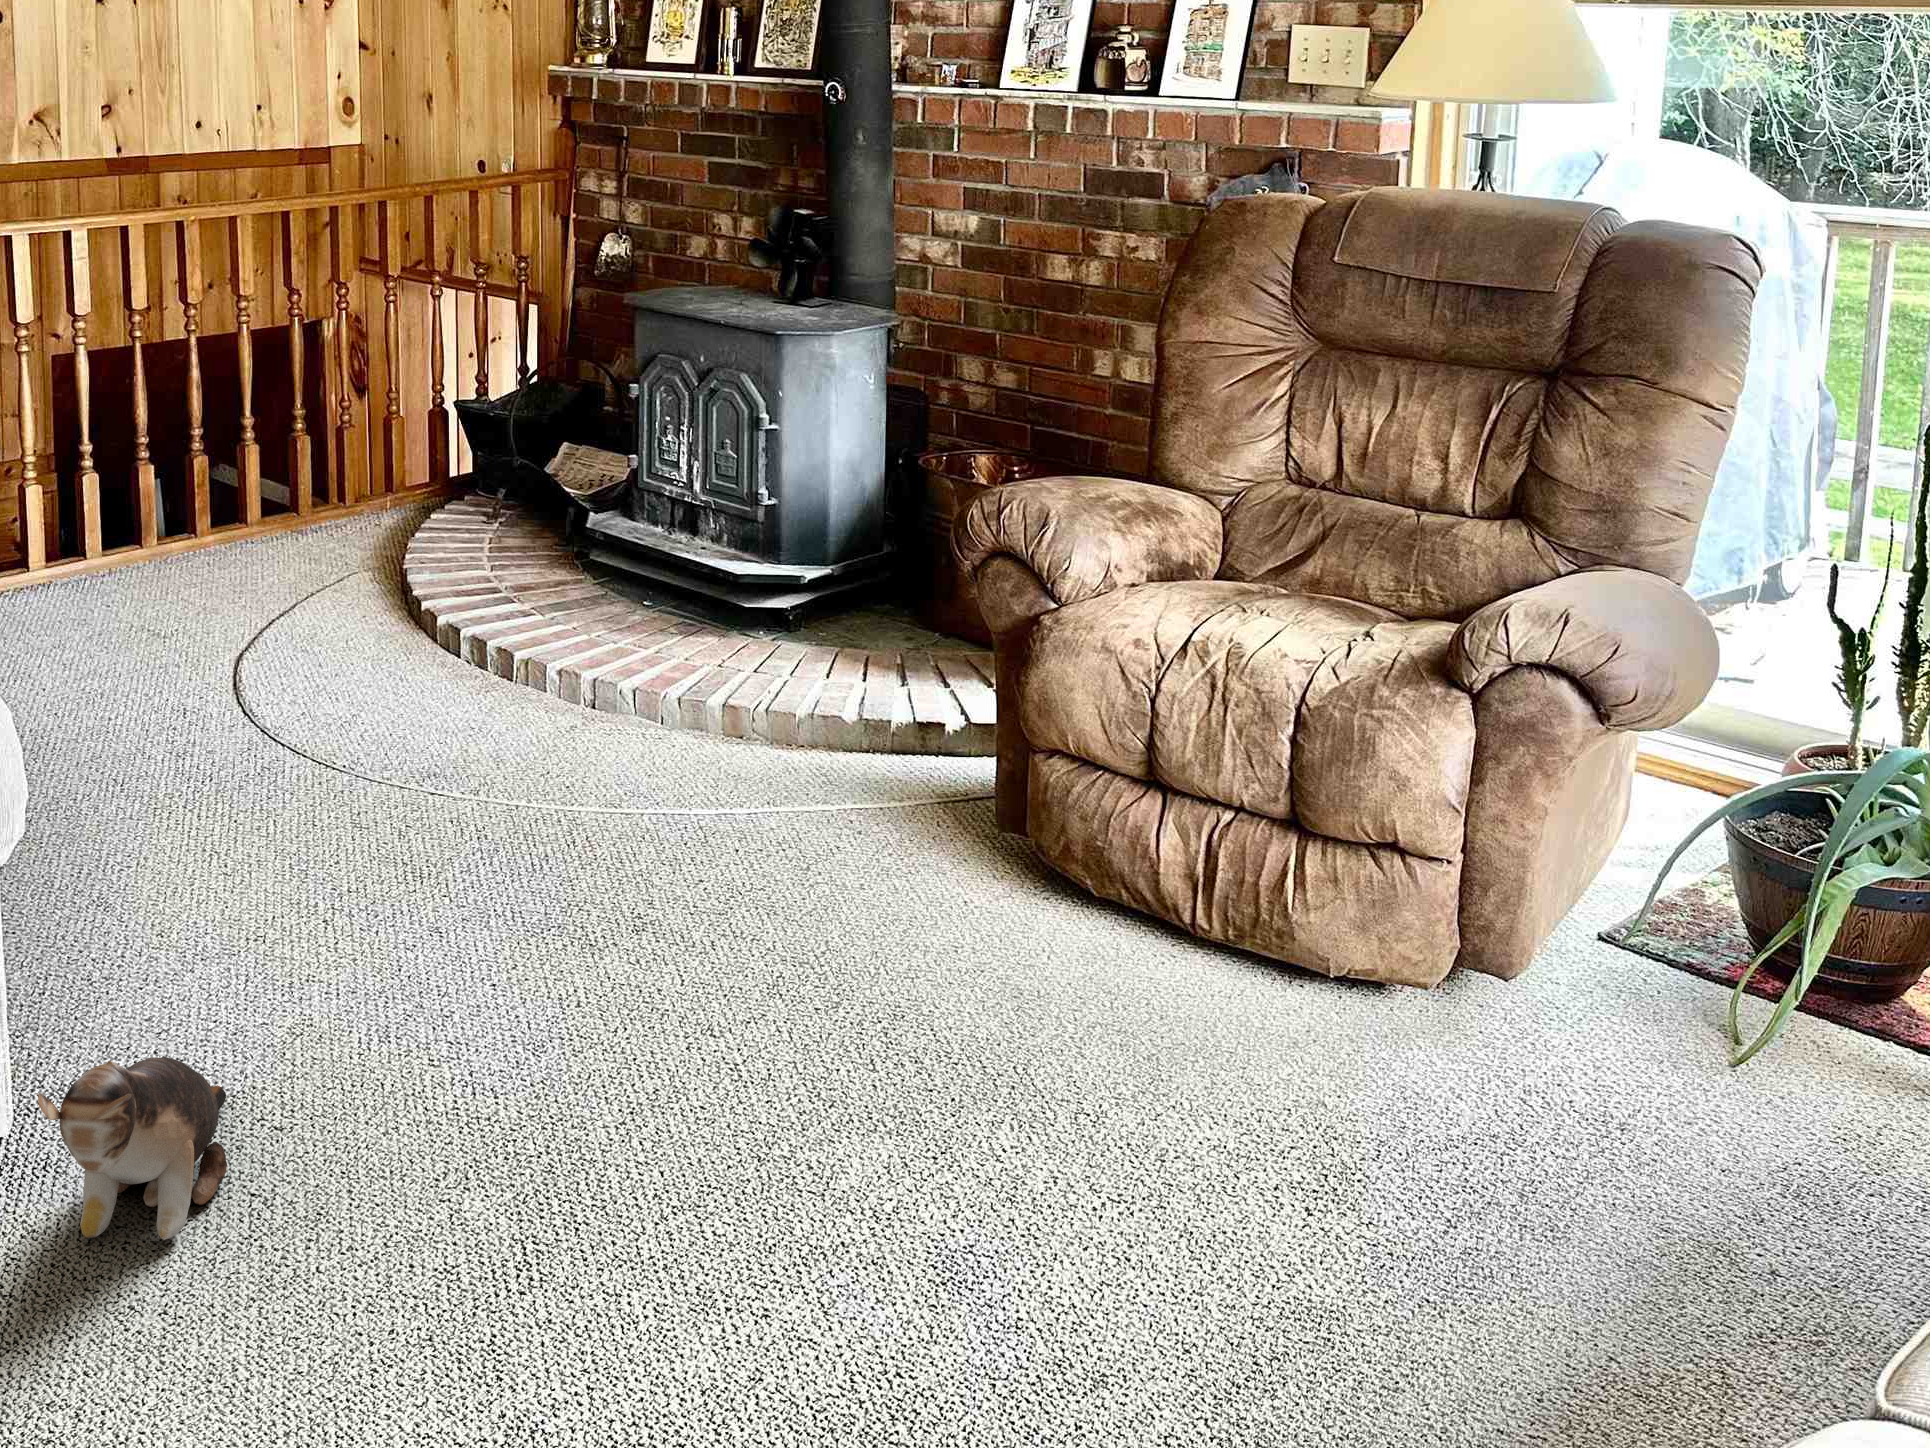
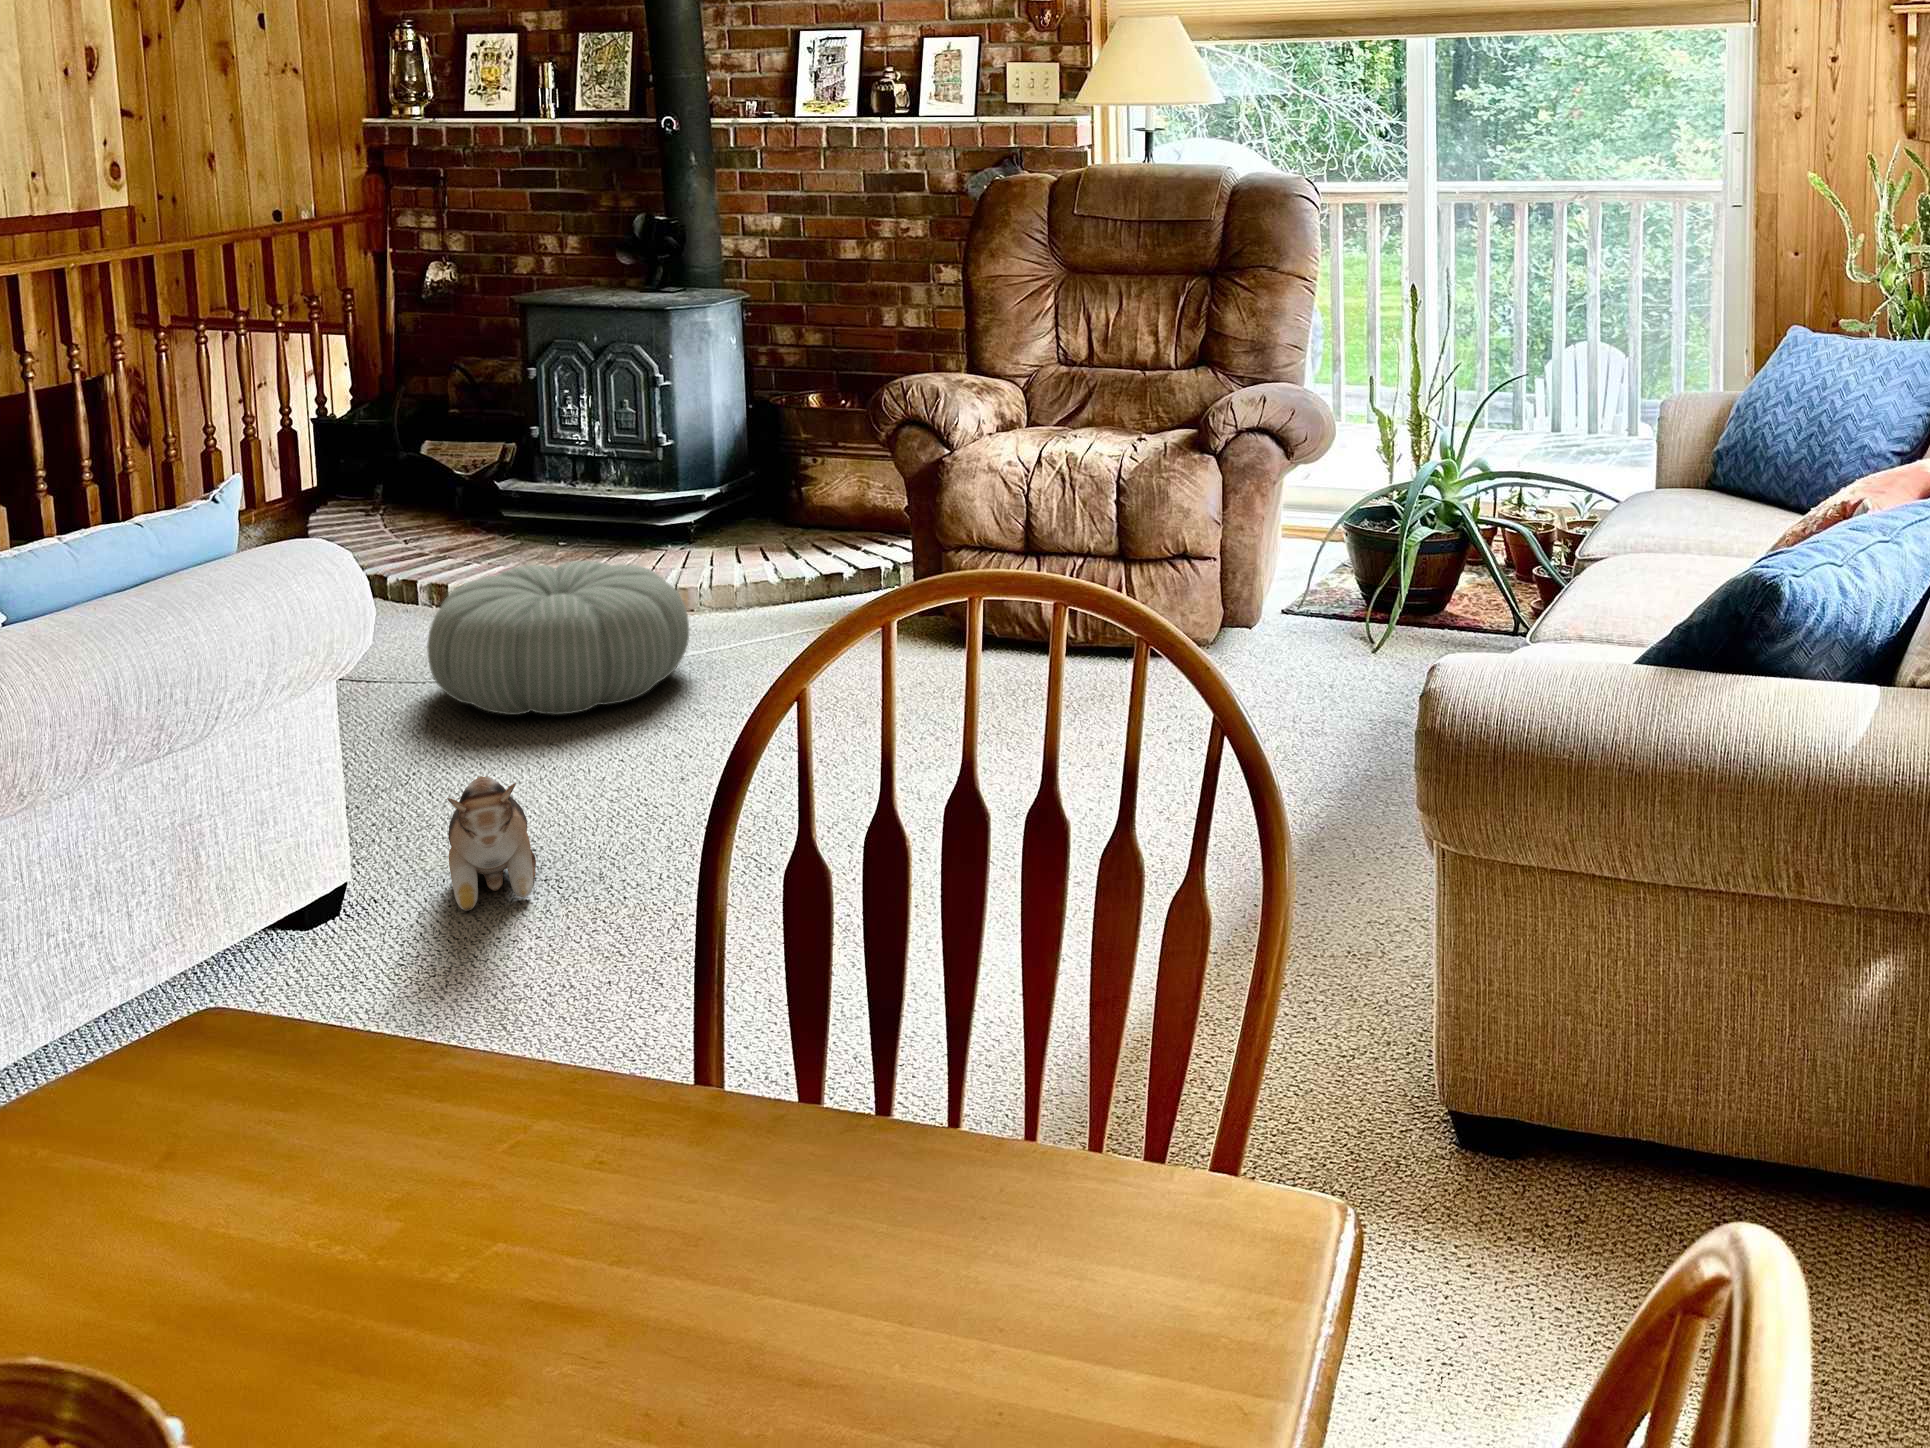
pouf: none [340,658,670,882] -> present [427,561,689,715]

